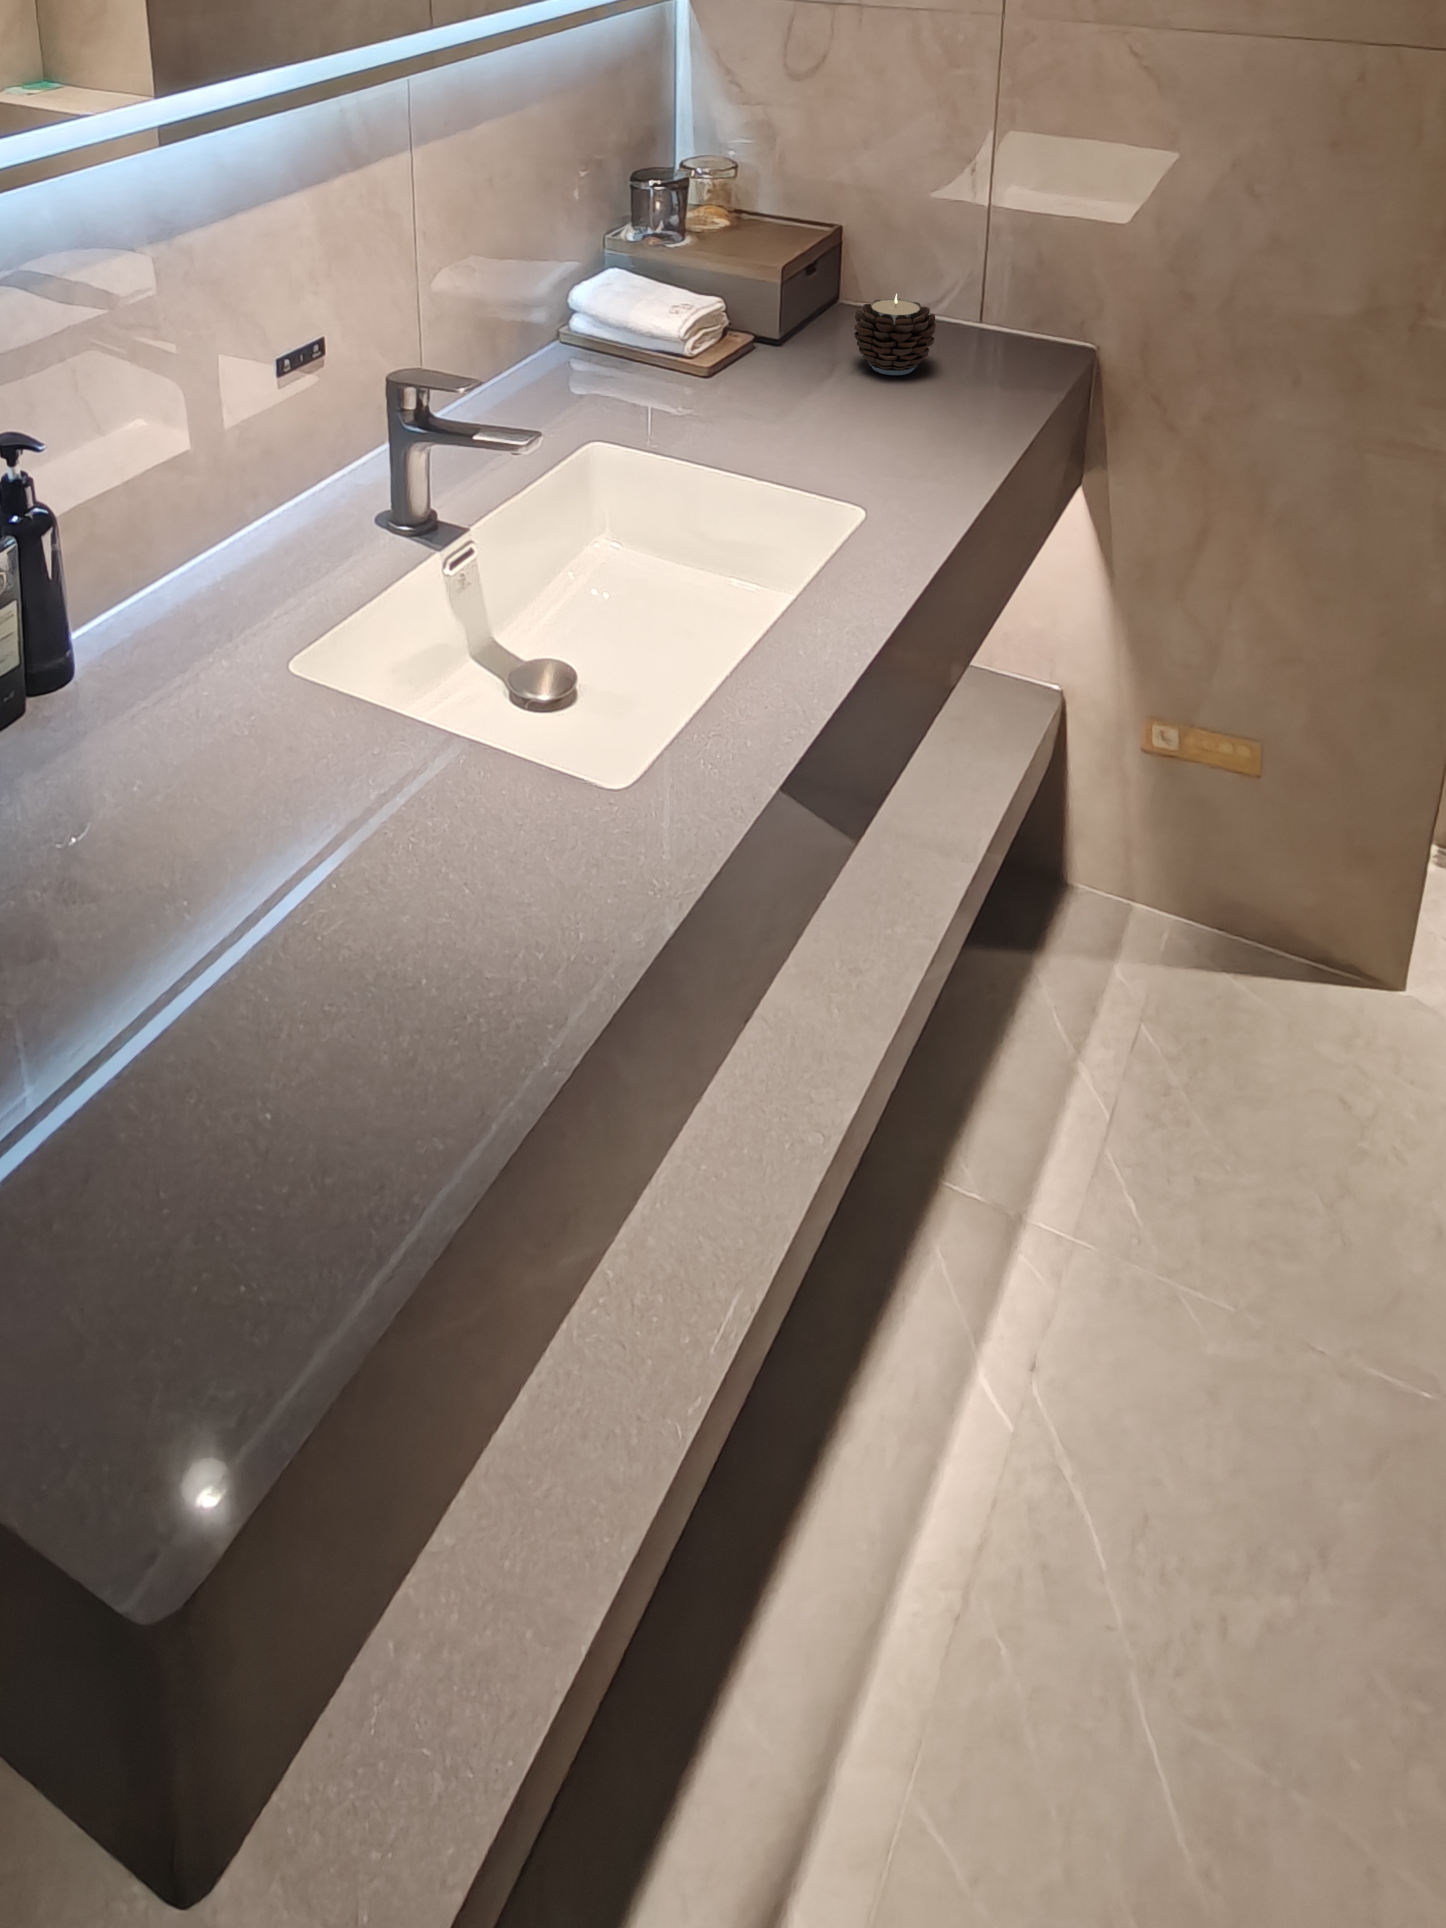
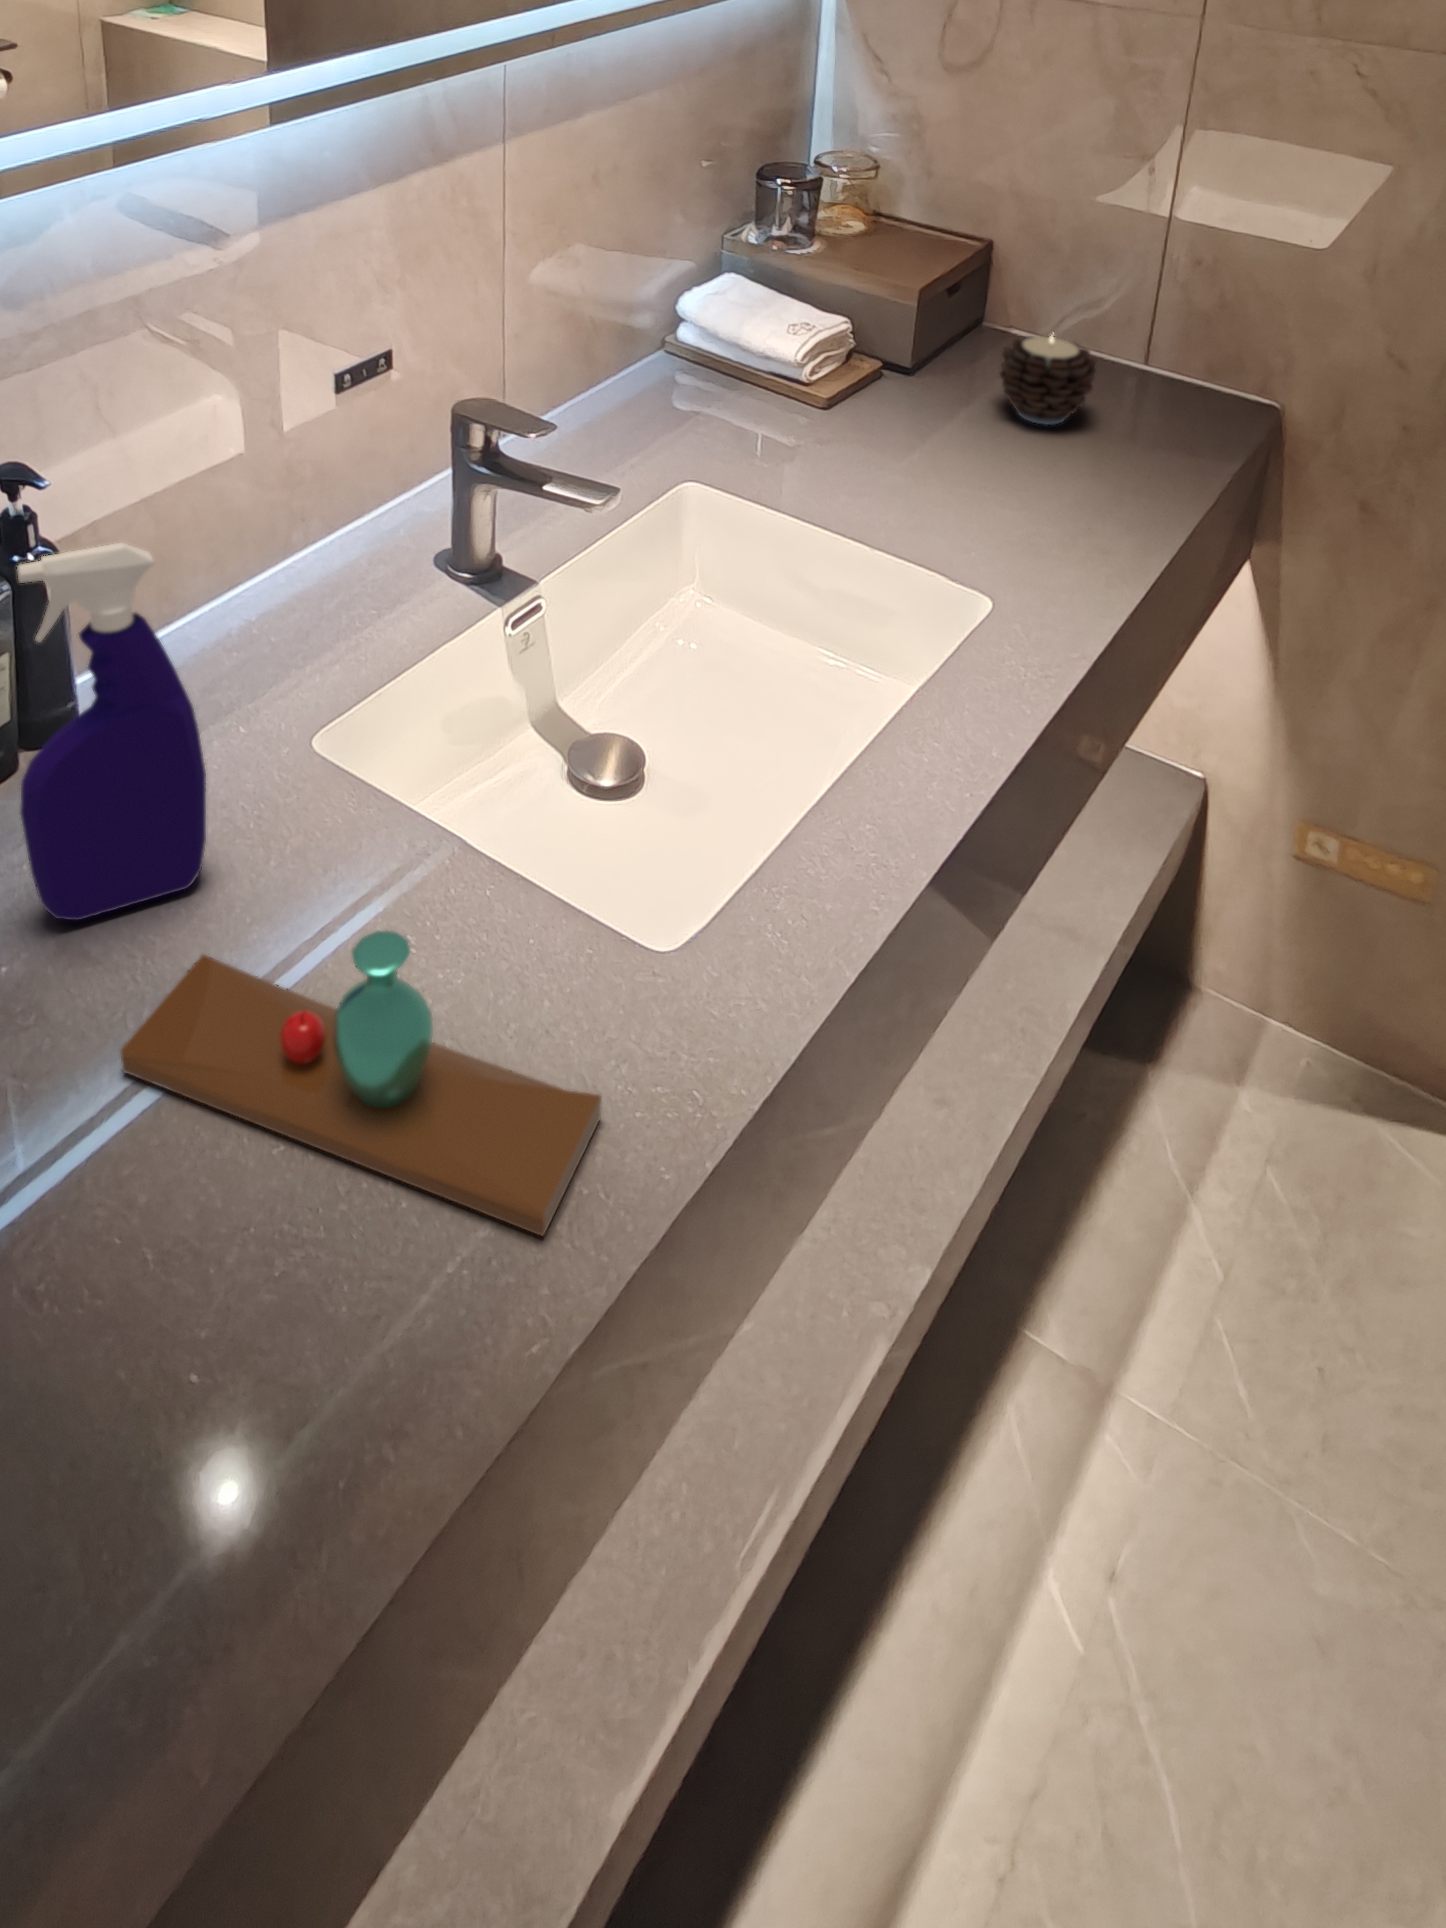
spray bottle: none [41,478,208,814] -> present [17,543,206,920]
vase: none [158,766,565,990] -> present [121,931,602,1237]

